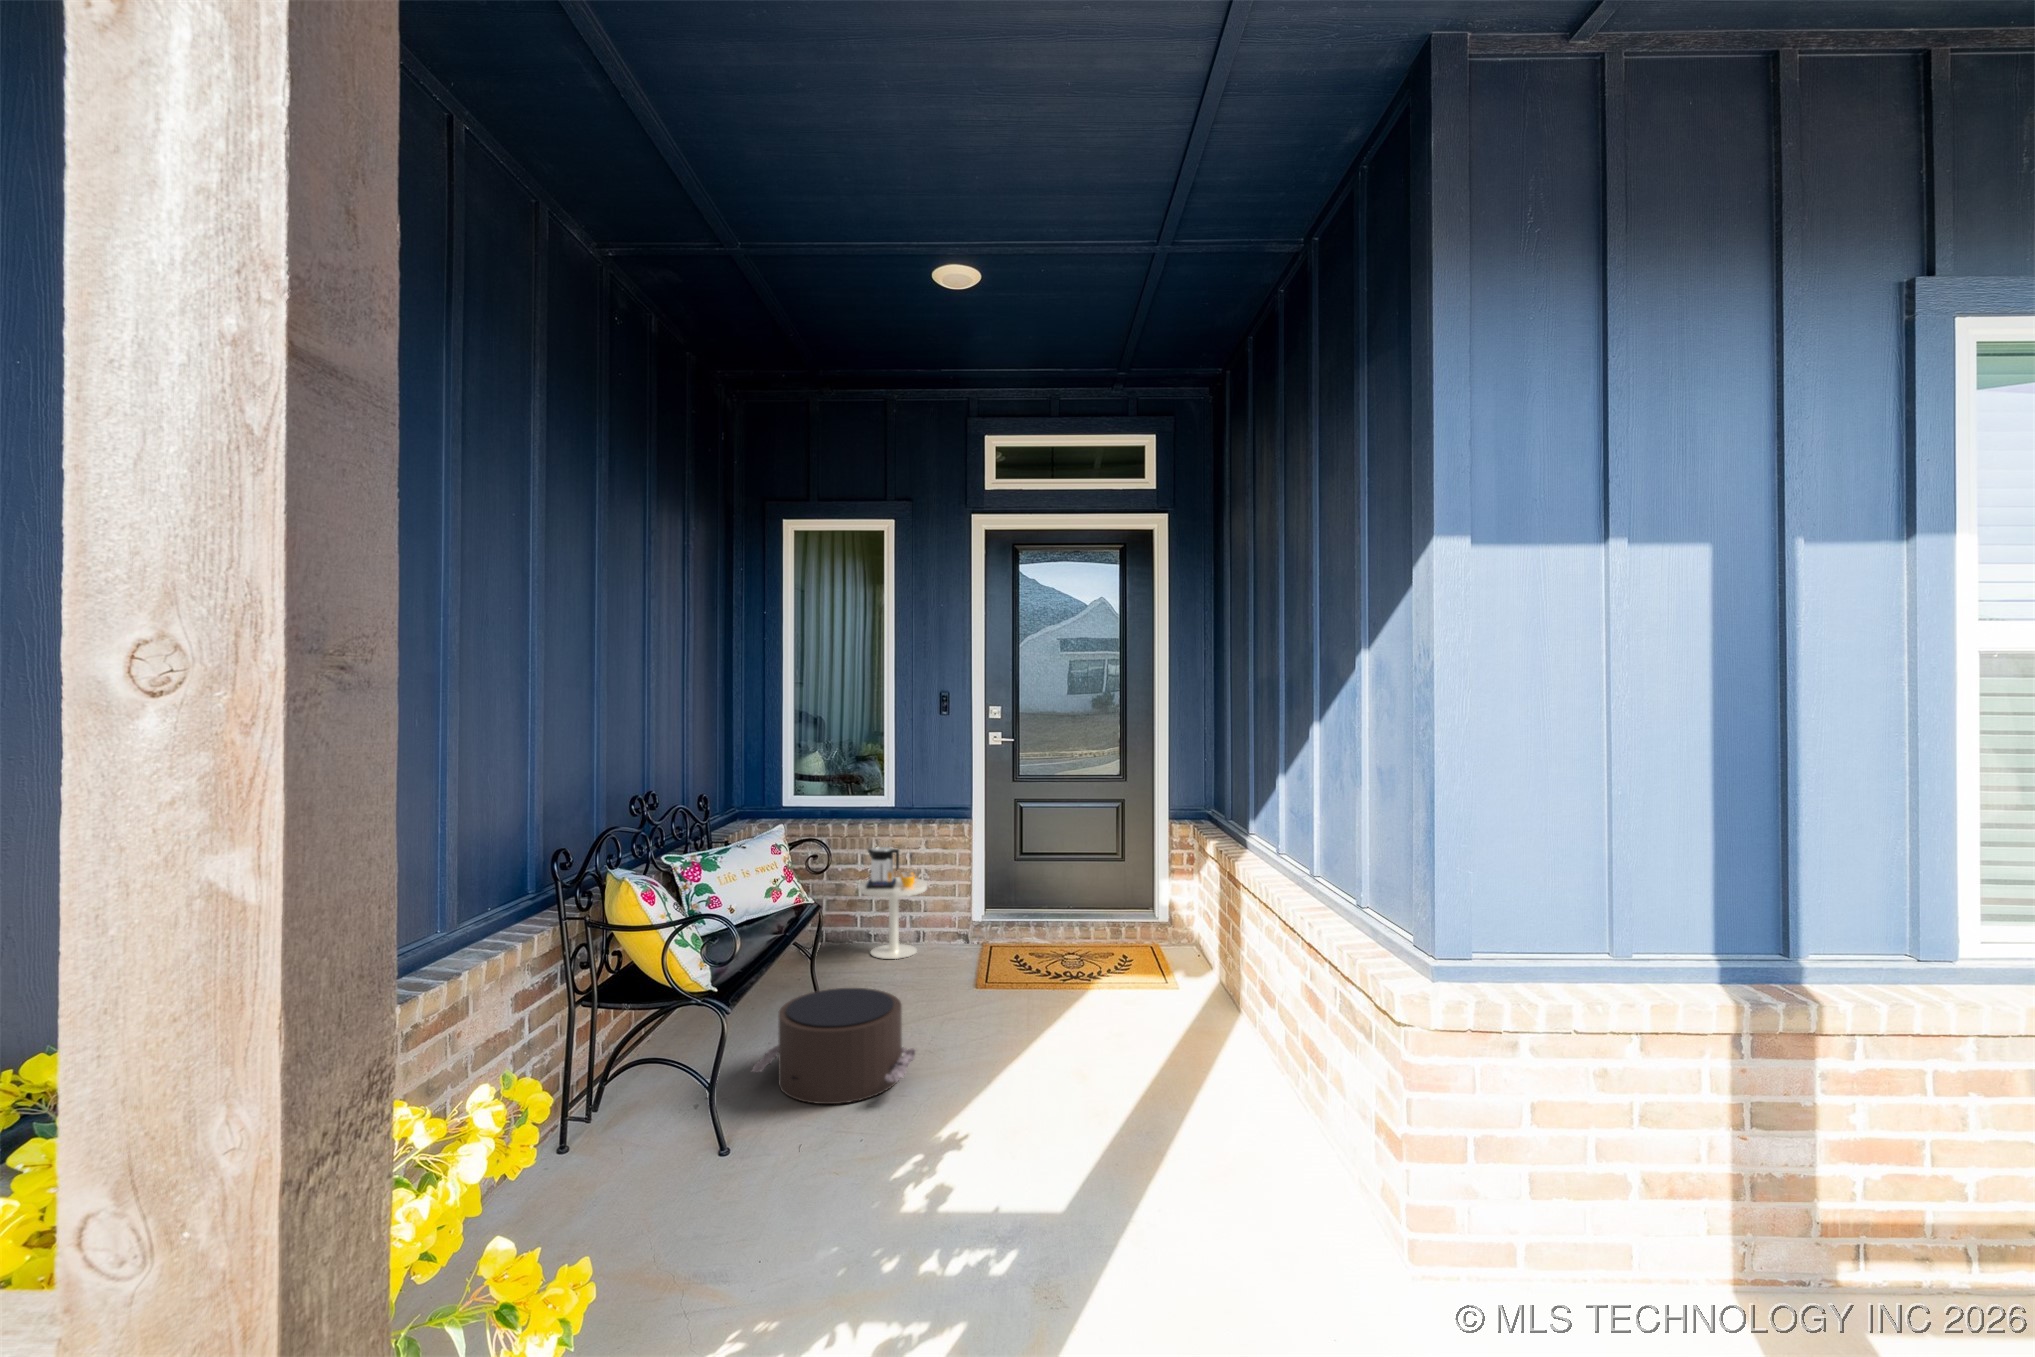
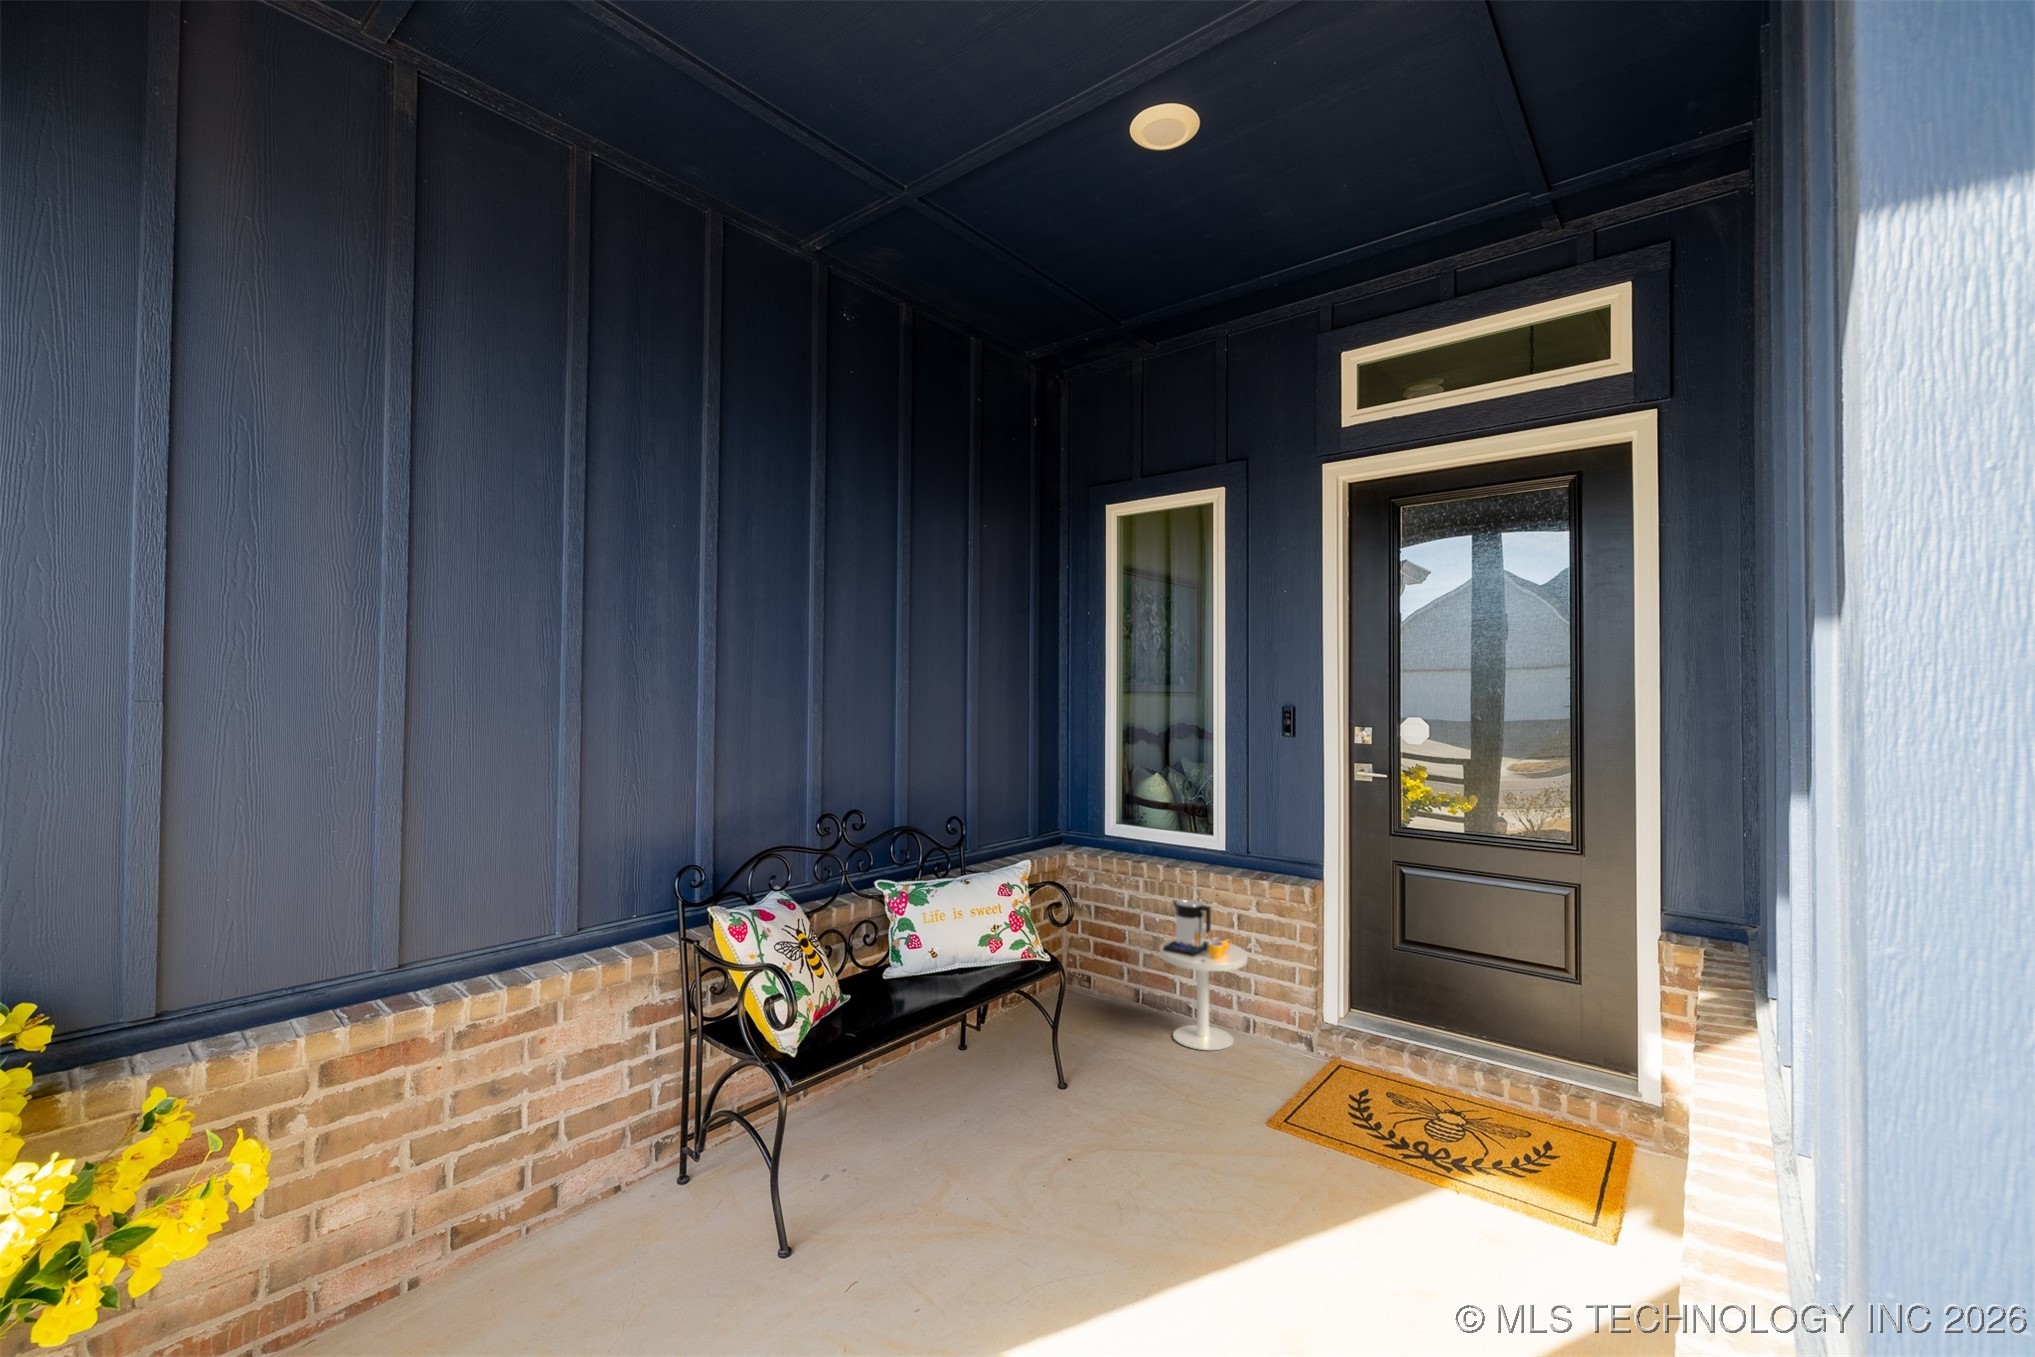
pouf: present [752,988,916,1104] -> none [867,1082,1068,1265]

